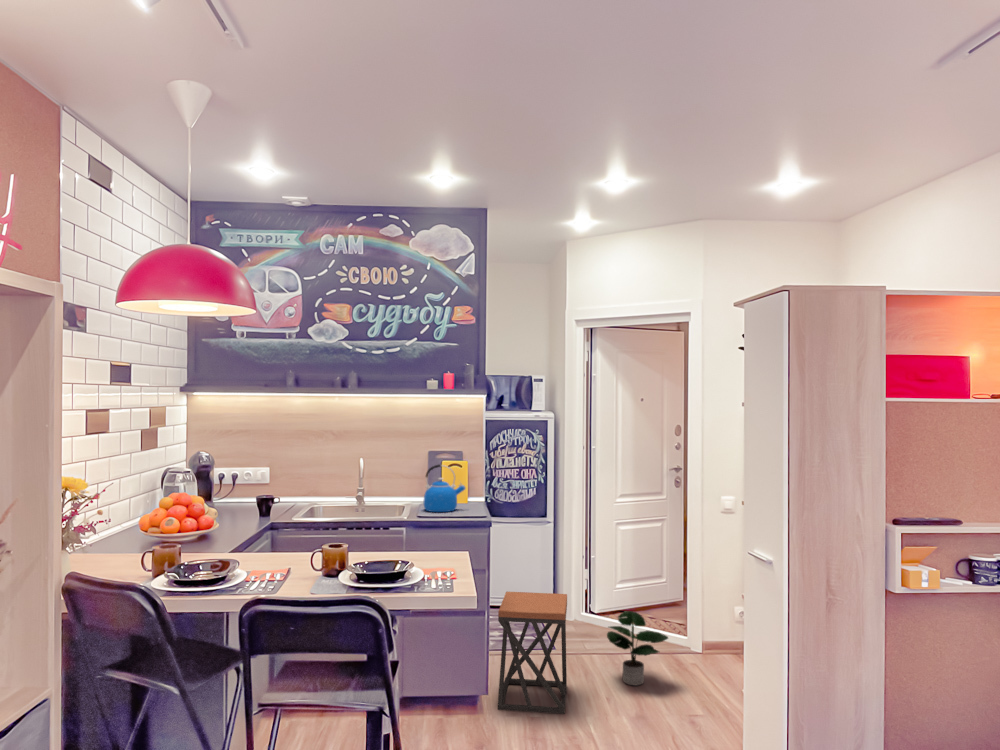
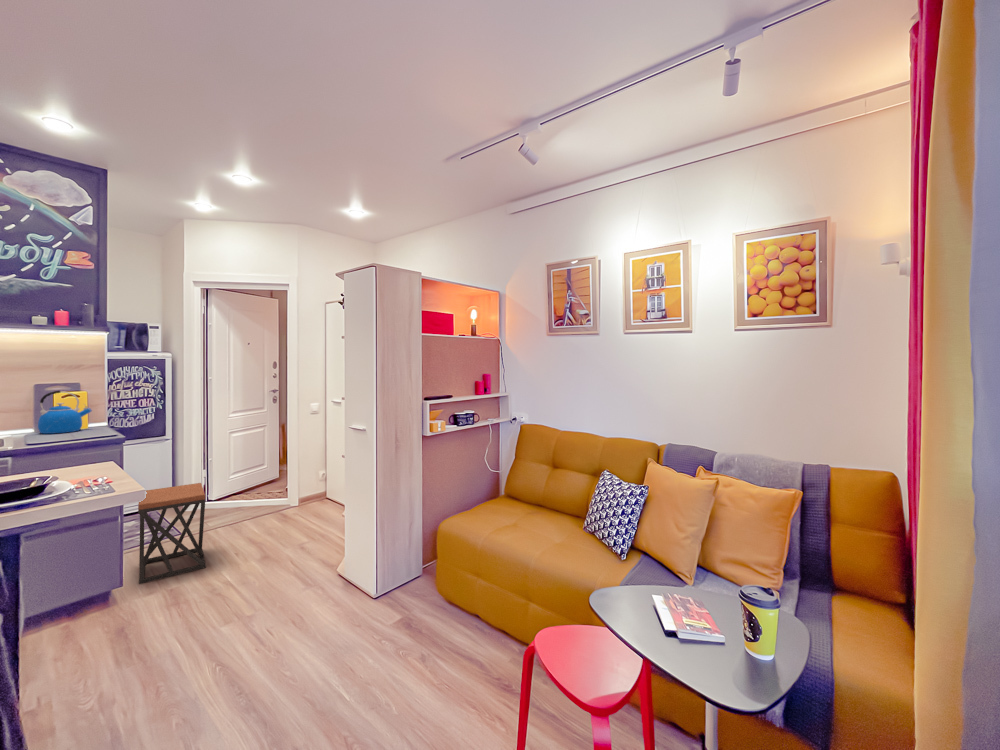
potted plant: present [607,611,668,686] -> none [234,487,283,535]

